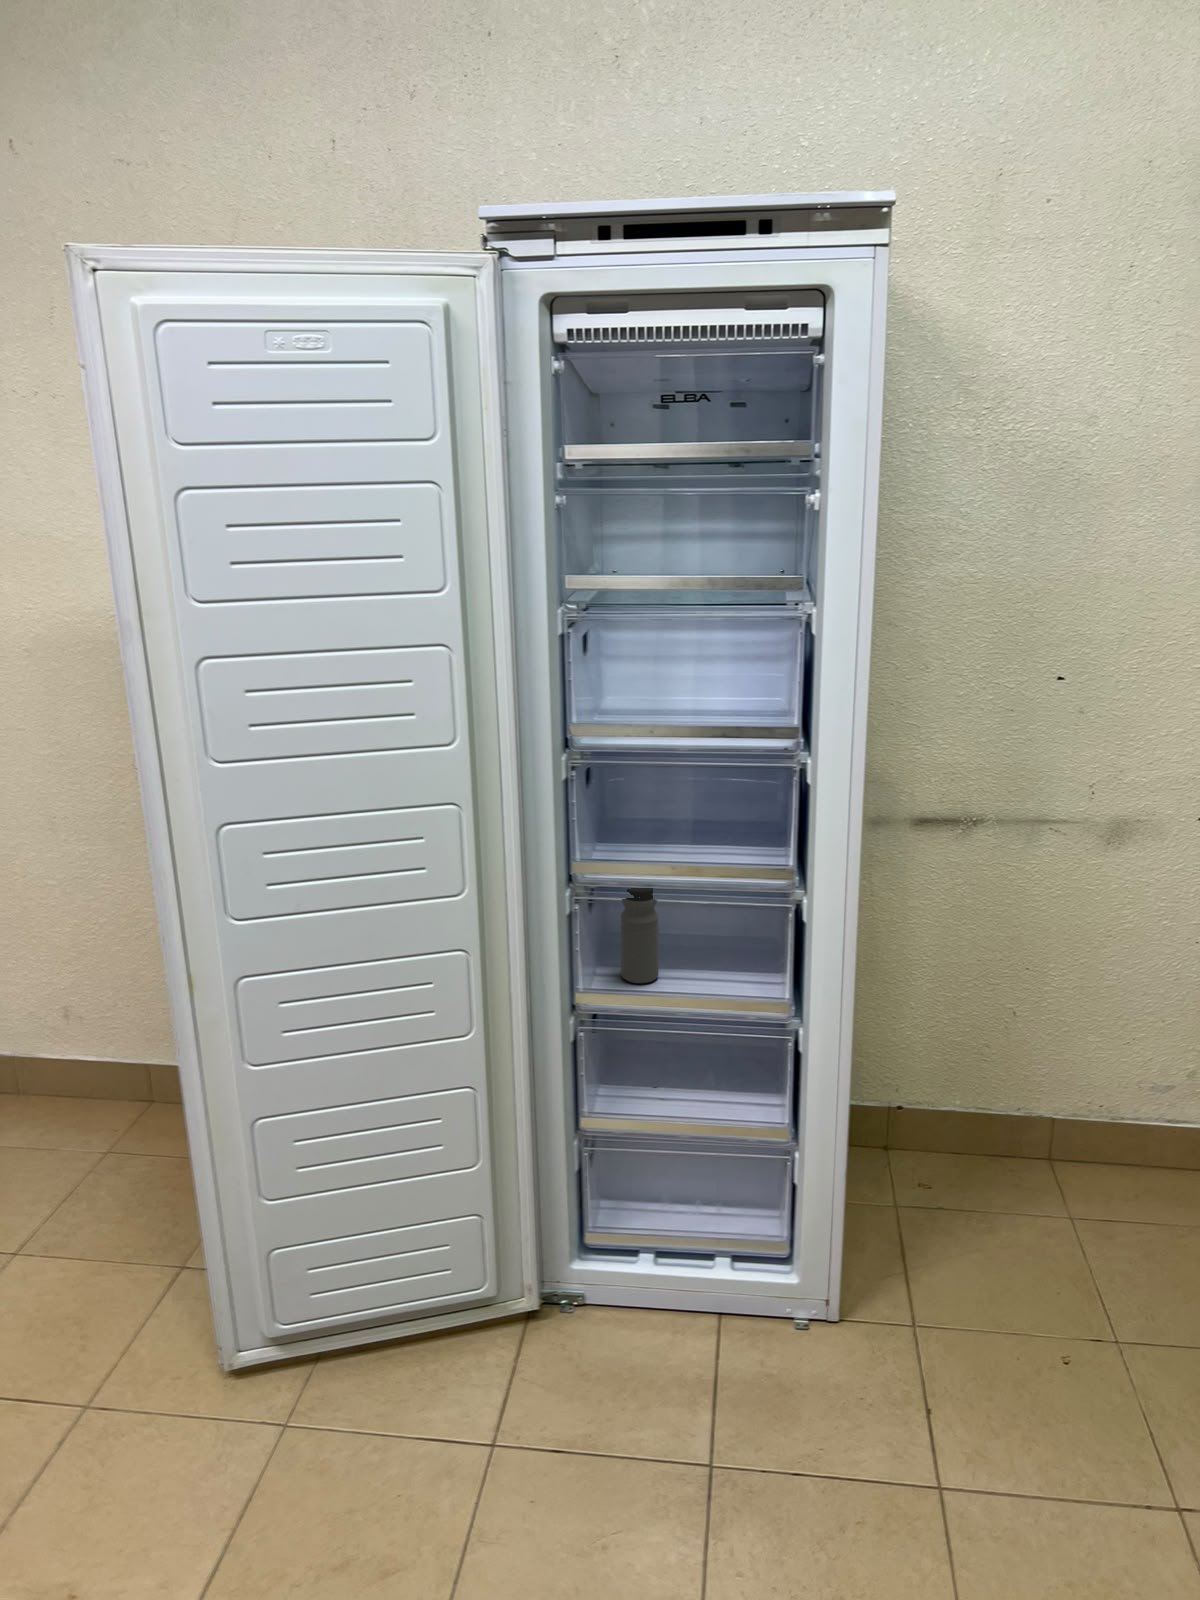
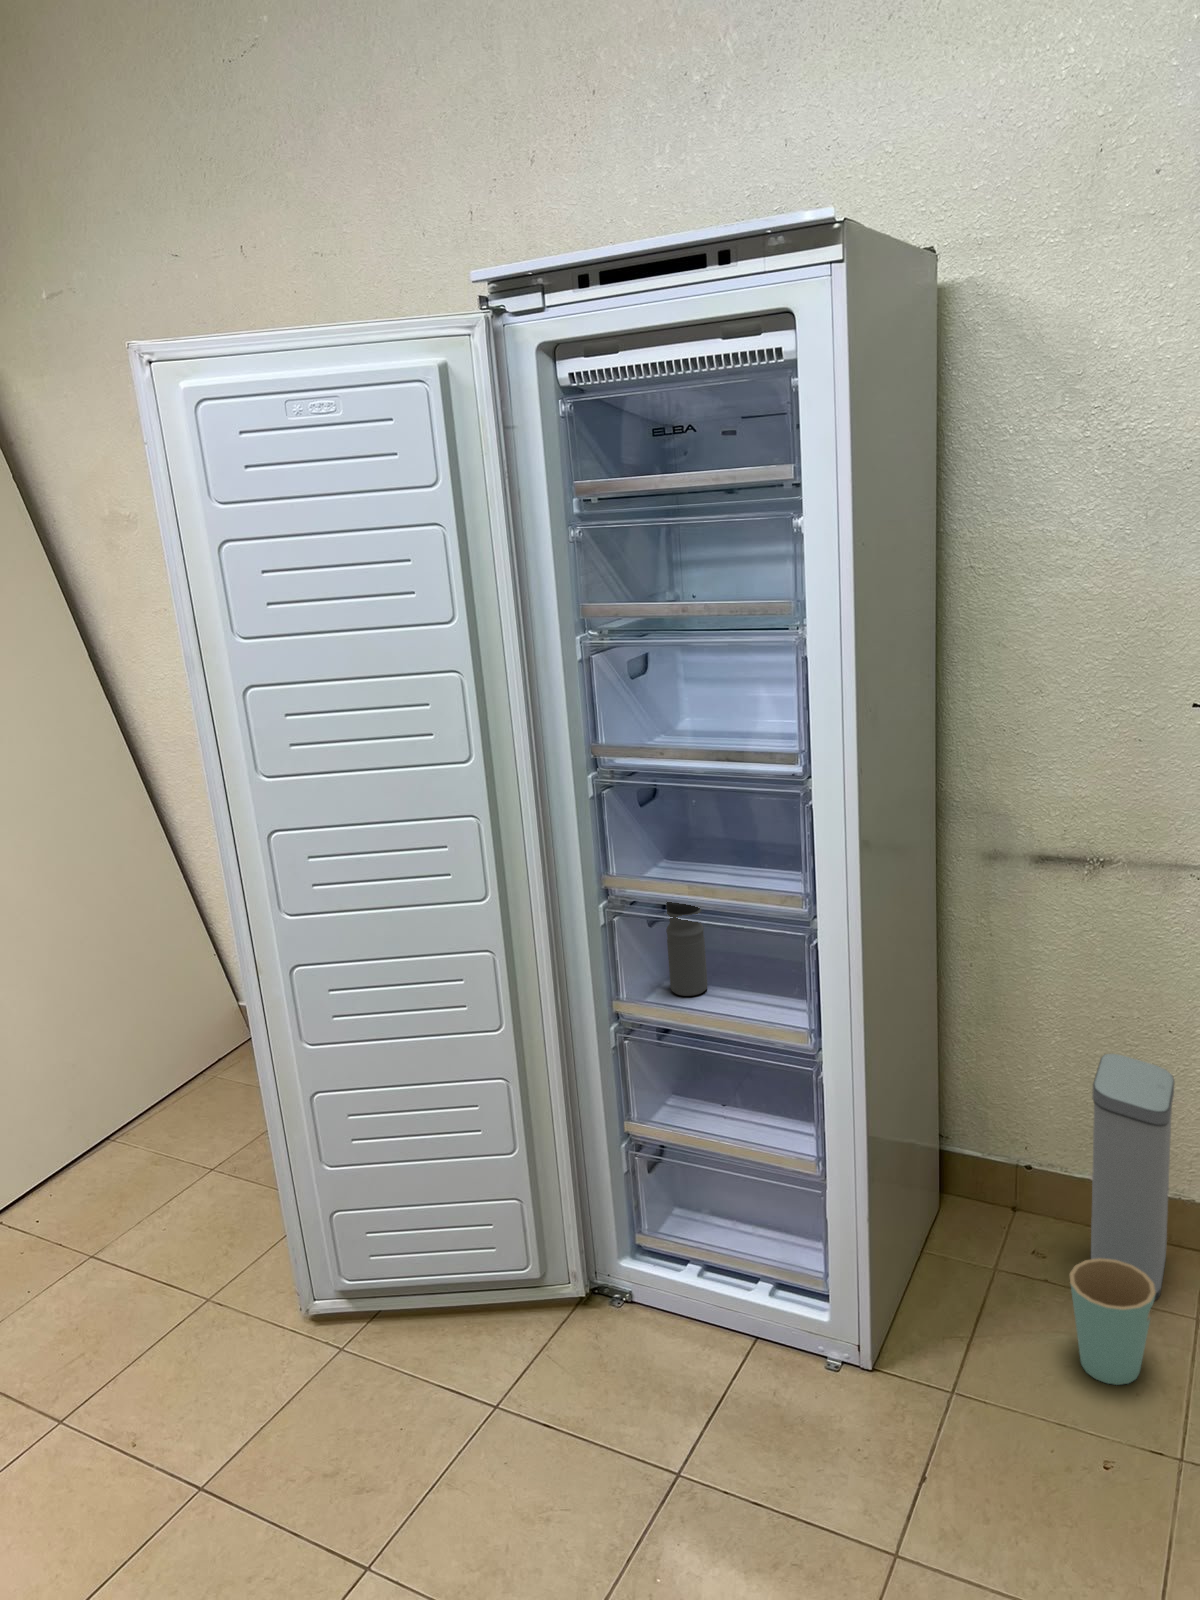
trash can: none [954,999,1064,1289] -> present [1070,1054,1174,1385]

